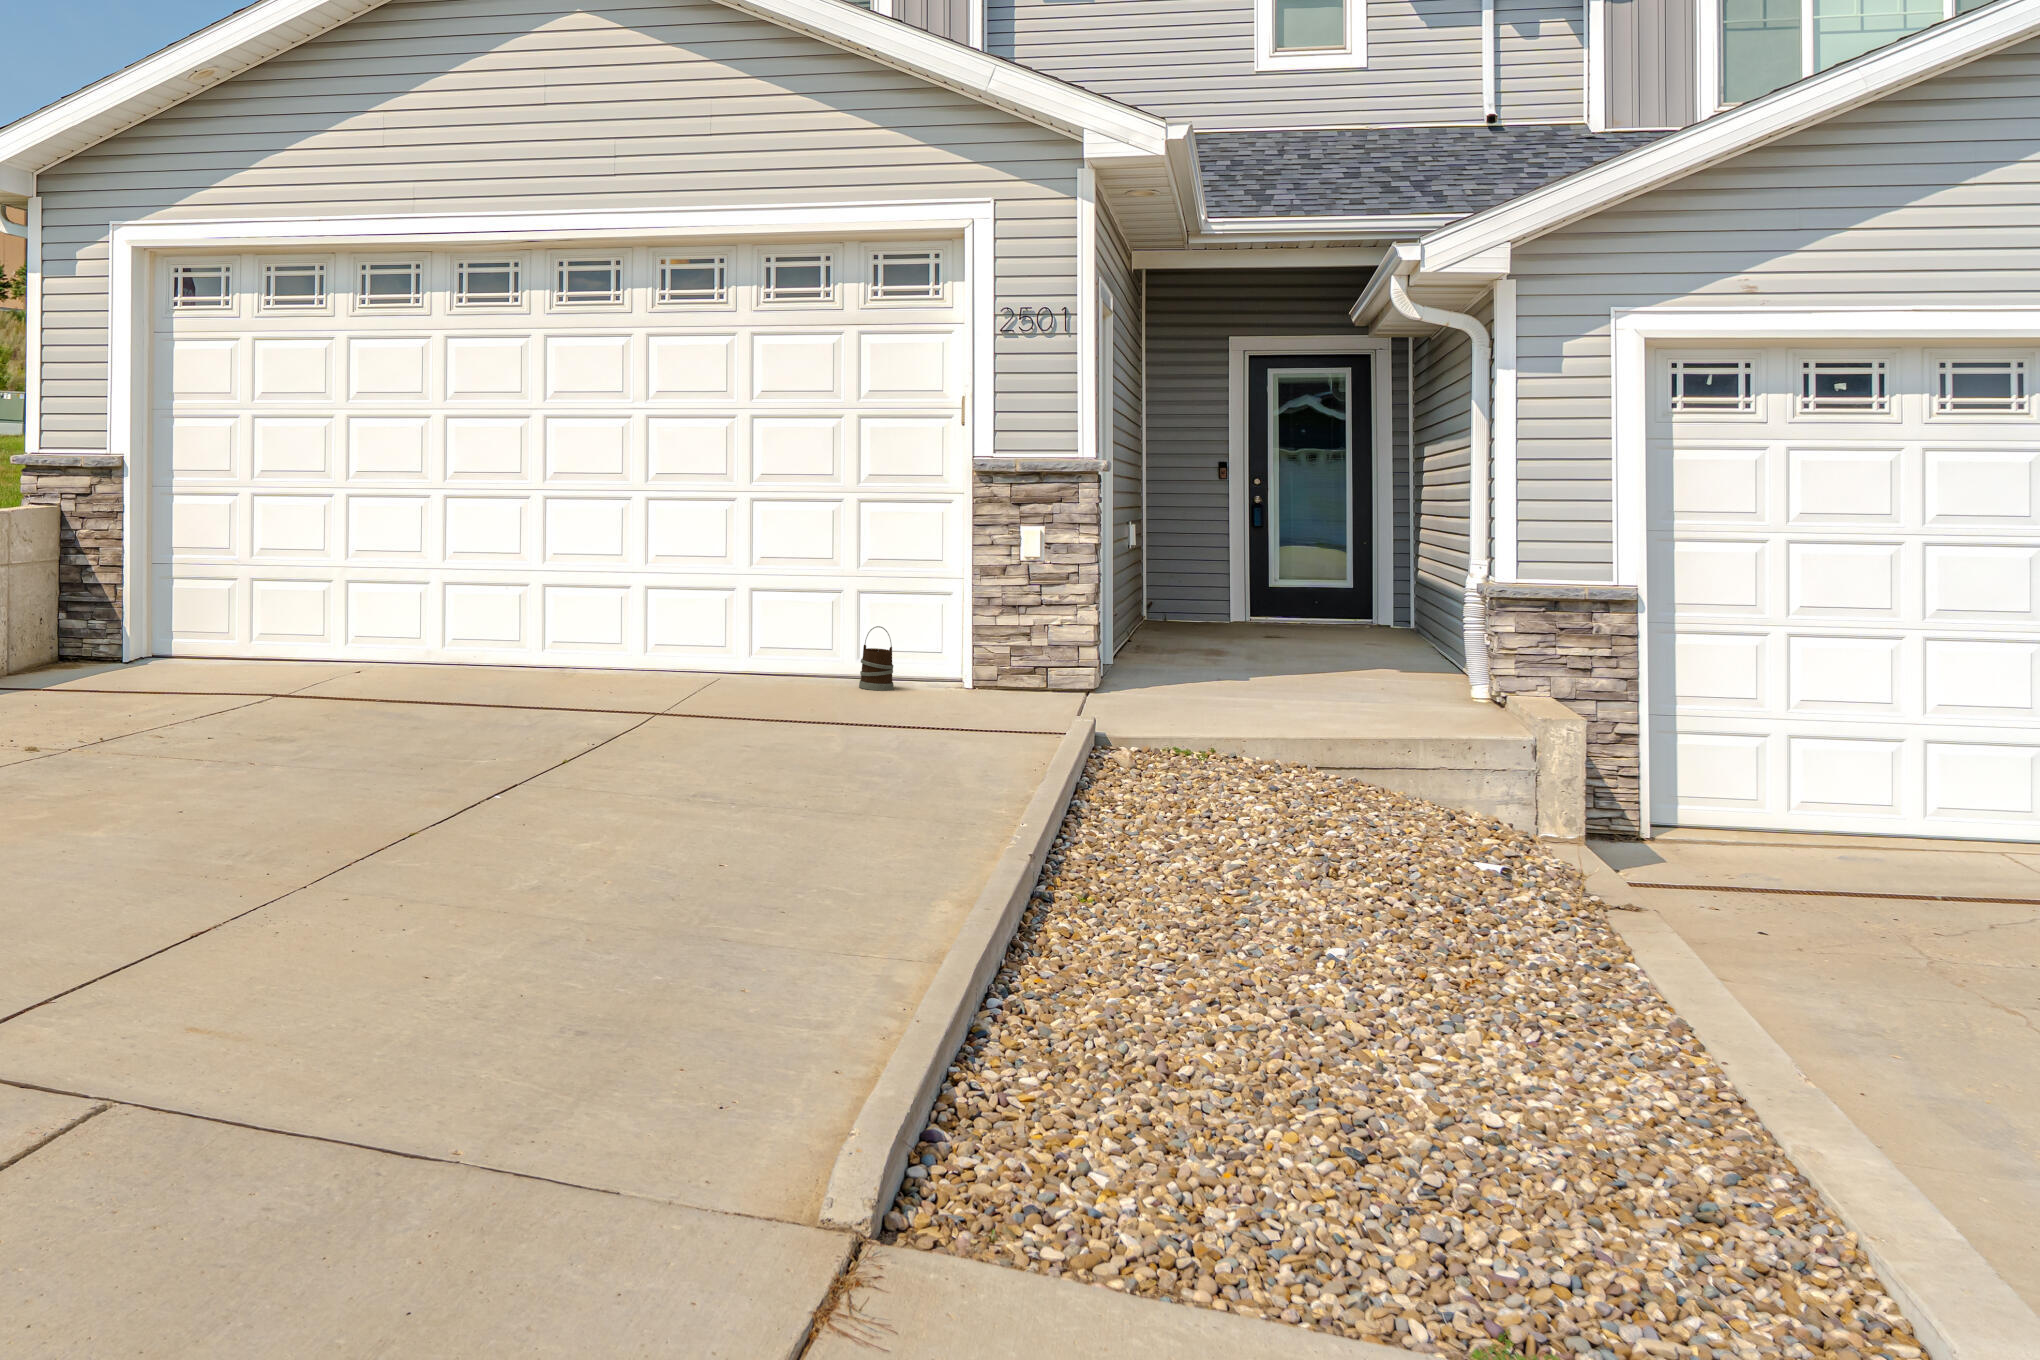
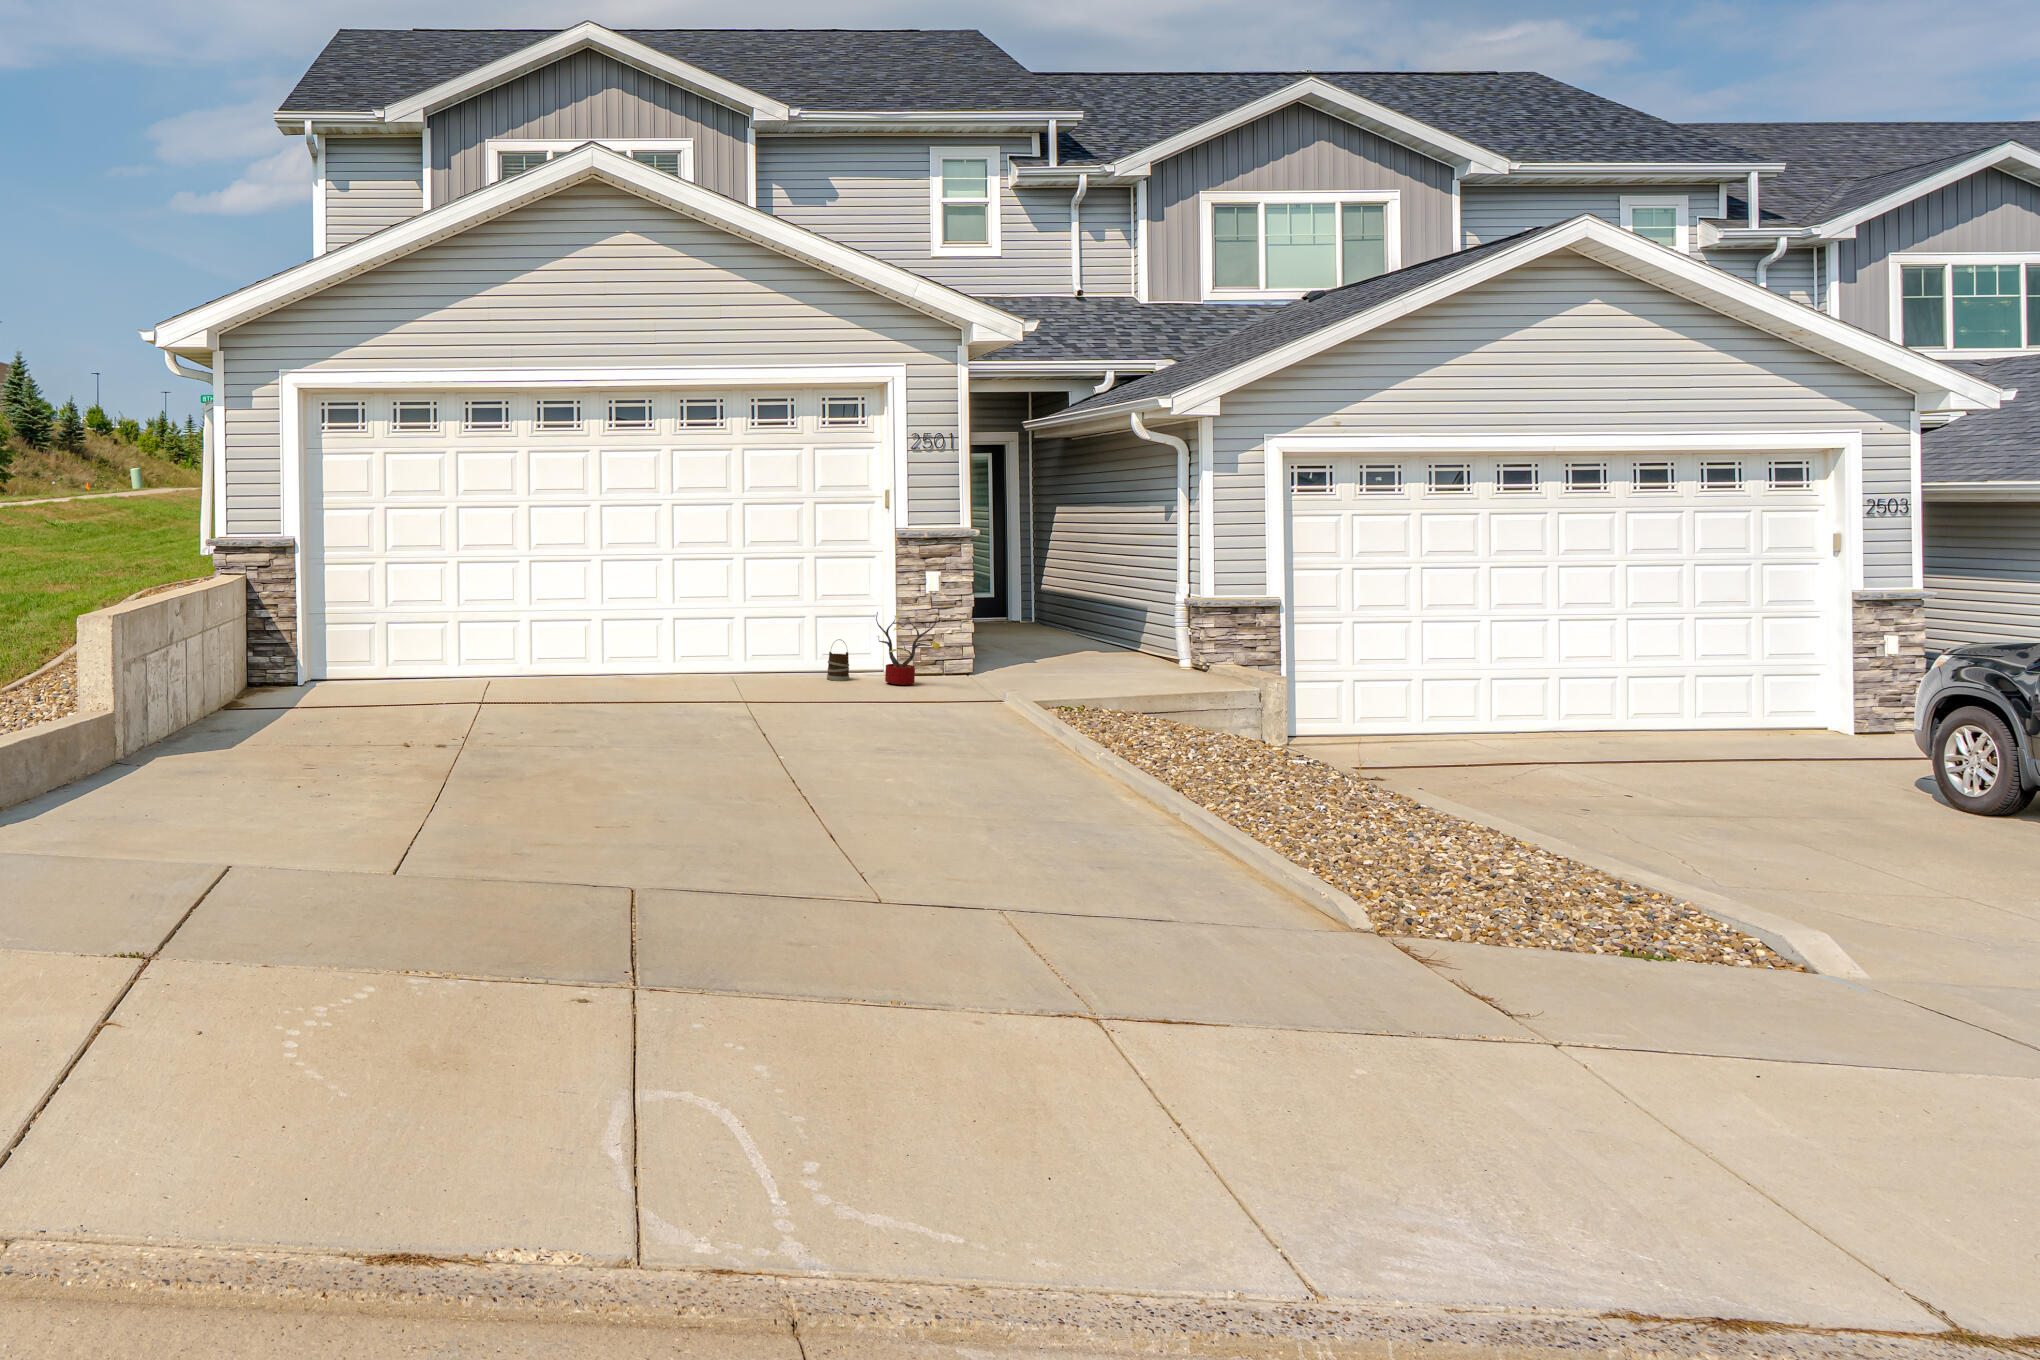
decorative plant: none [935,586,1014,700] -> present [876,612,940,685]

